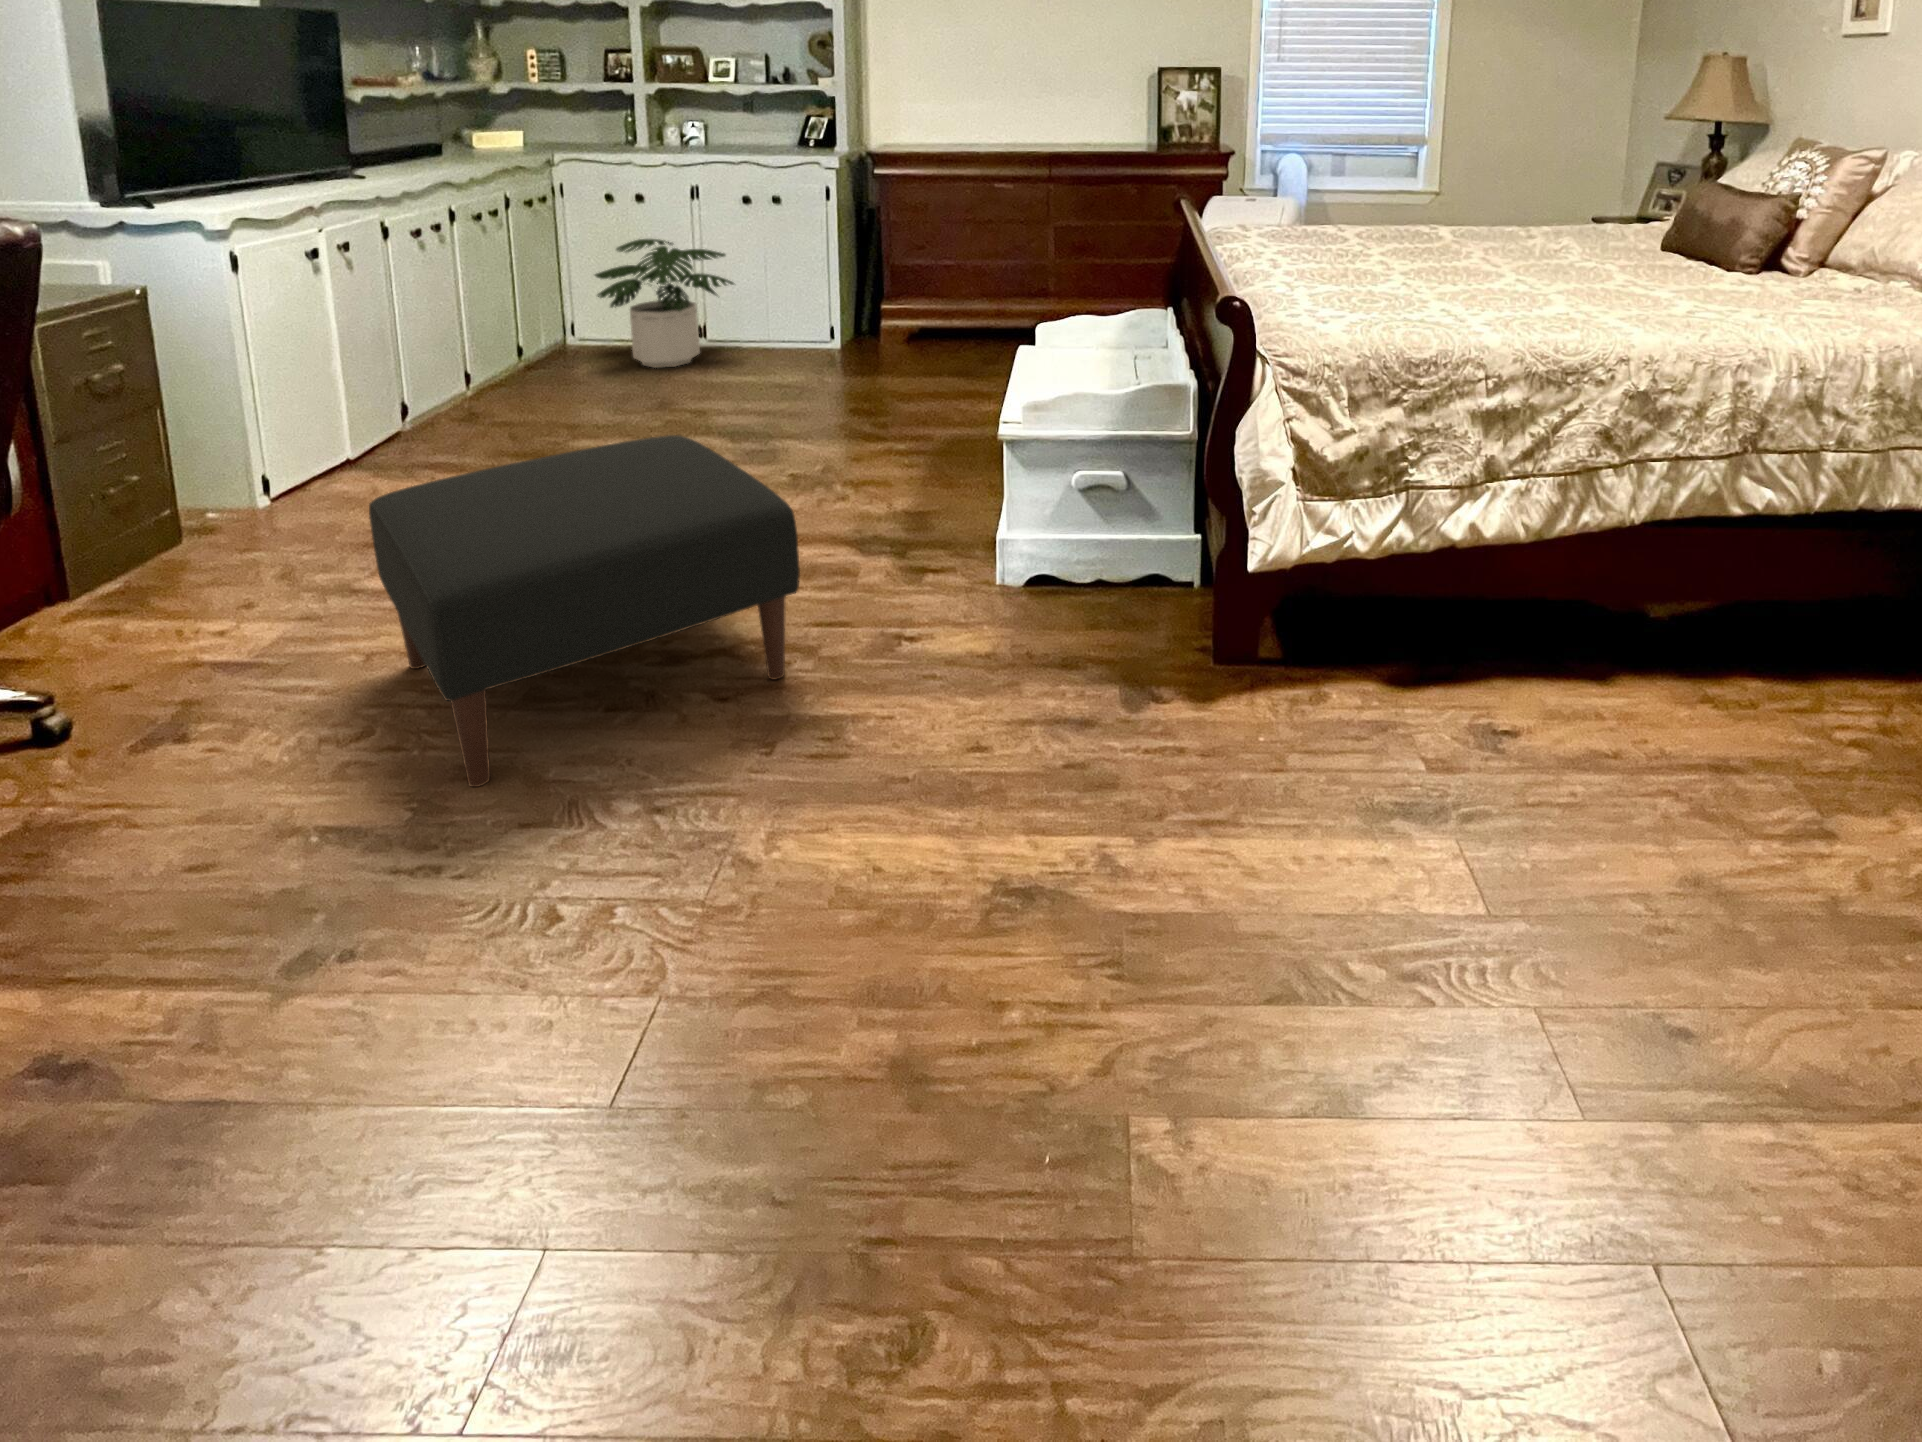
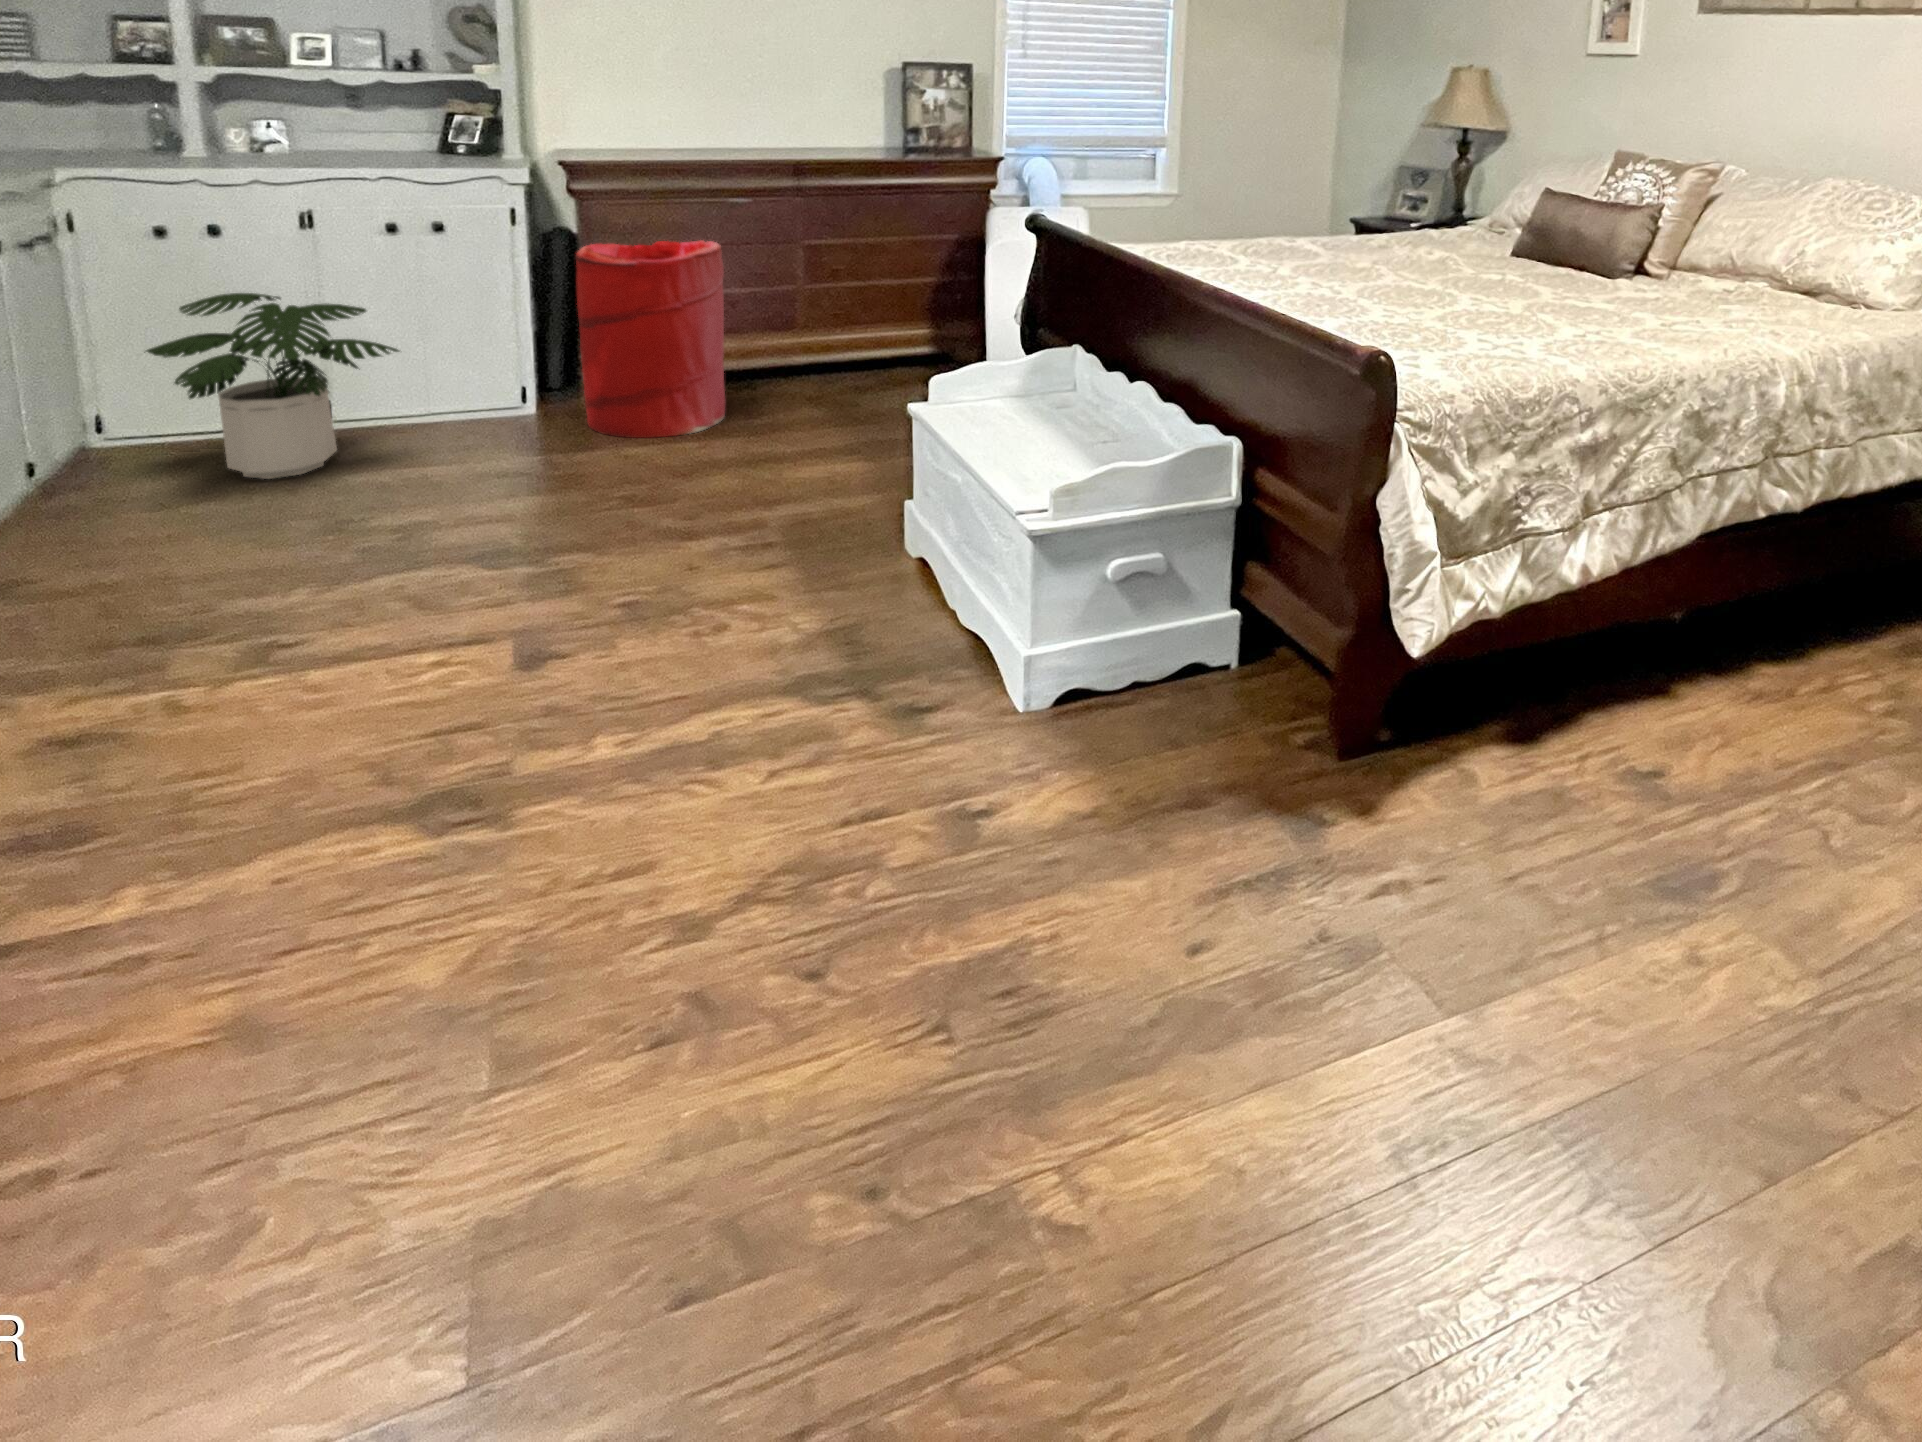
laundry hamper: none [864,214,970,365] -> present [576,240,725,438]
ottoman: present [369,435,800,787] -> none [147,597,899,1242]

